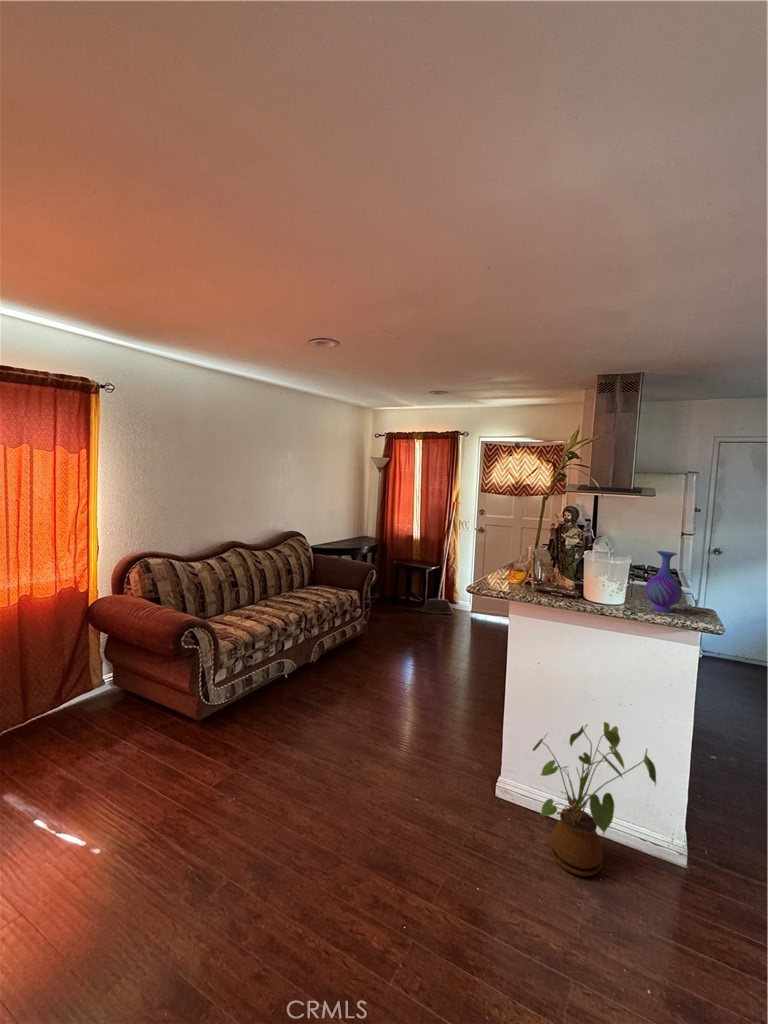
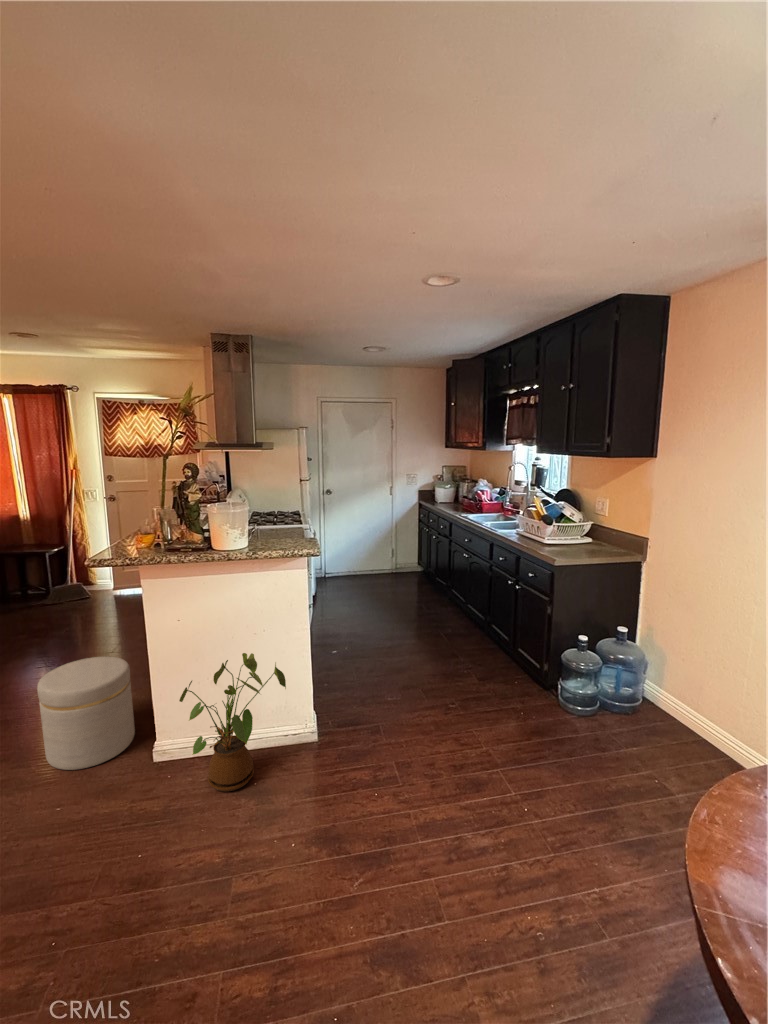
vase: present [646,551,682,612] -> none [262,495,290,547]
ottoman: none [411,672,486,775] -> present [37,656,135,770]

